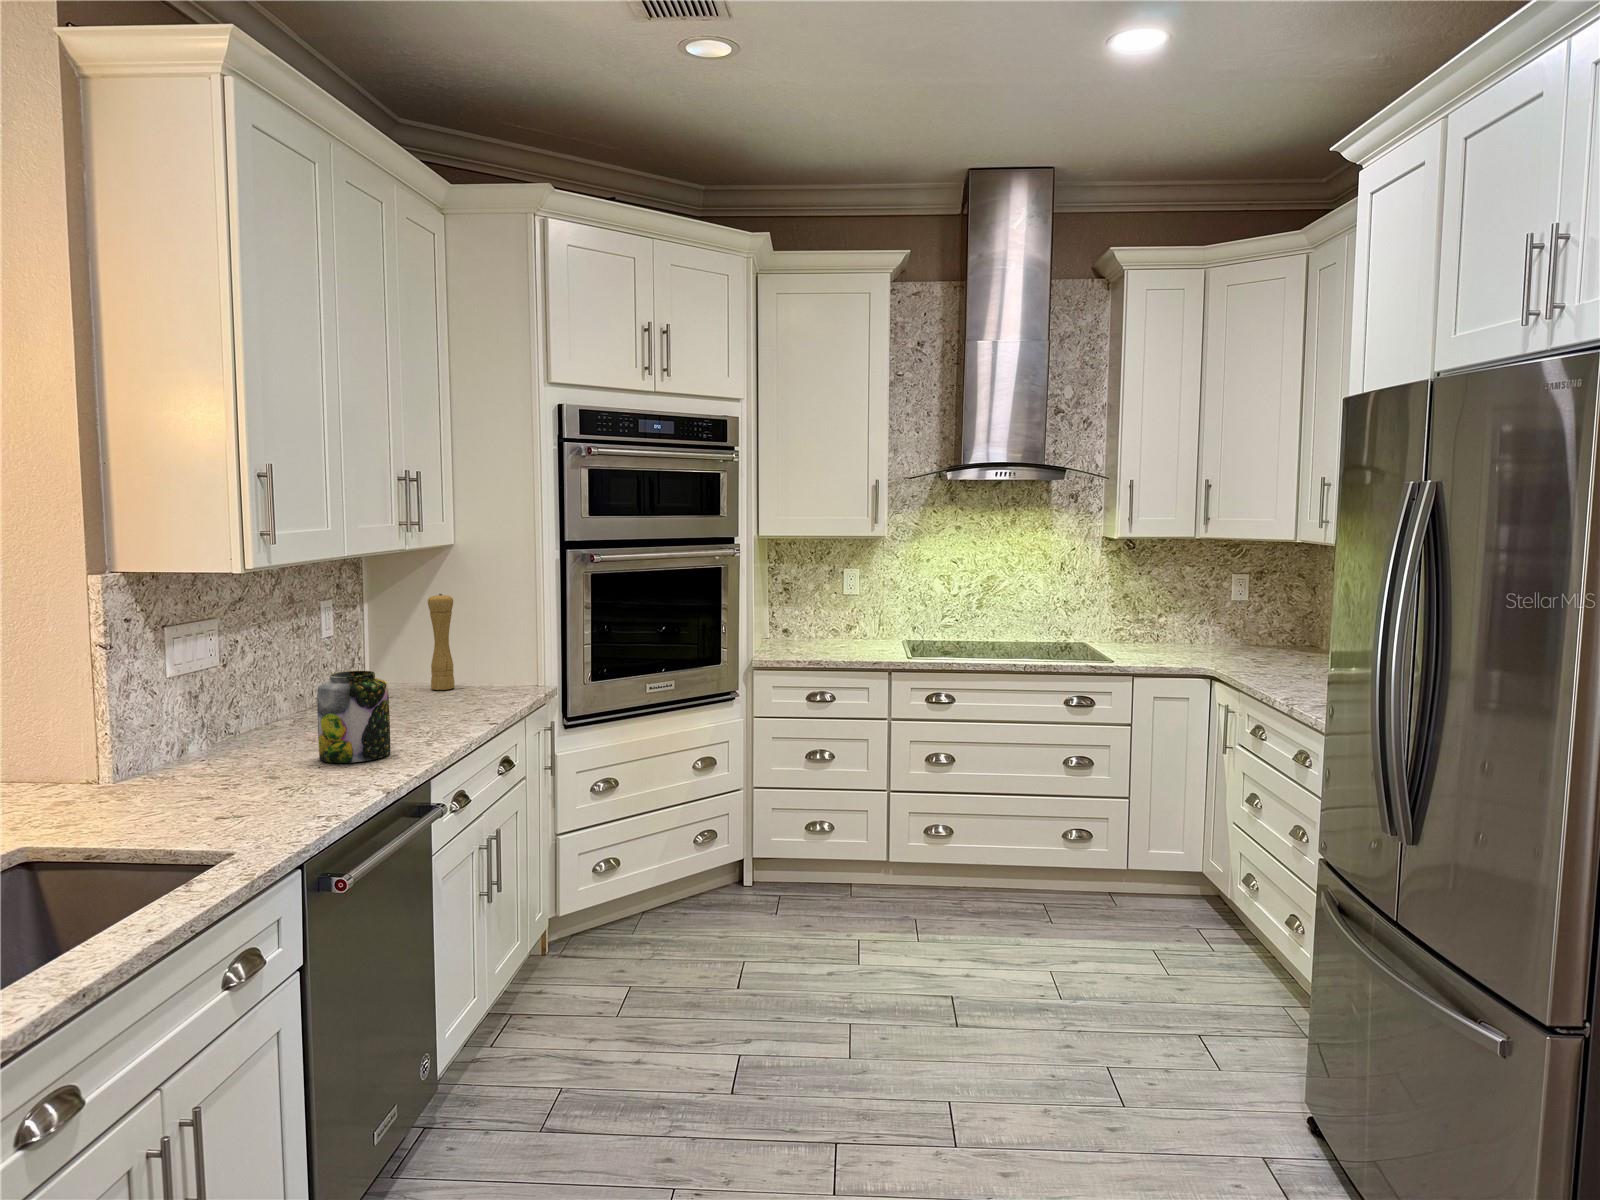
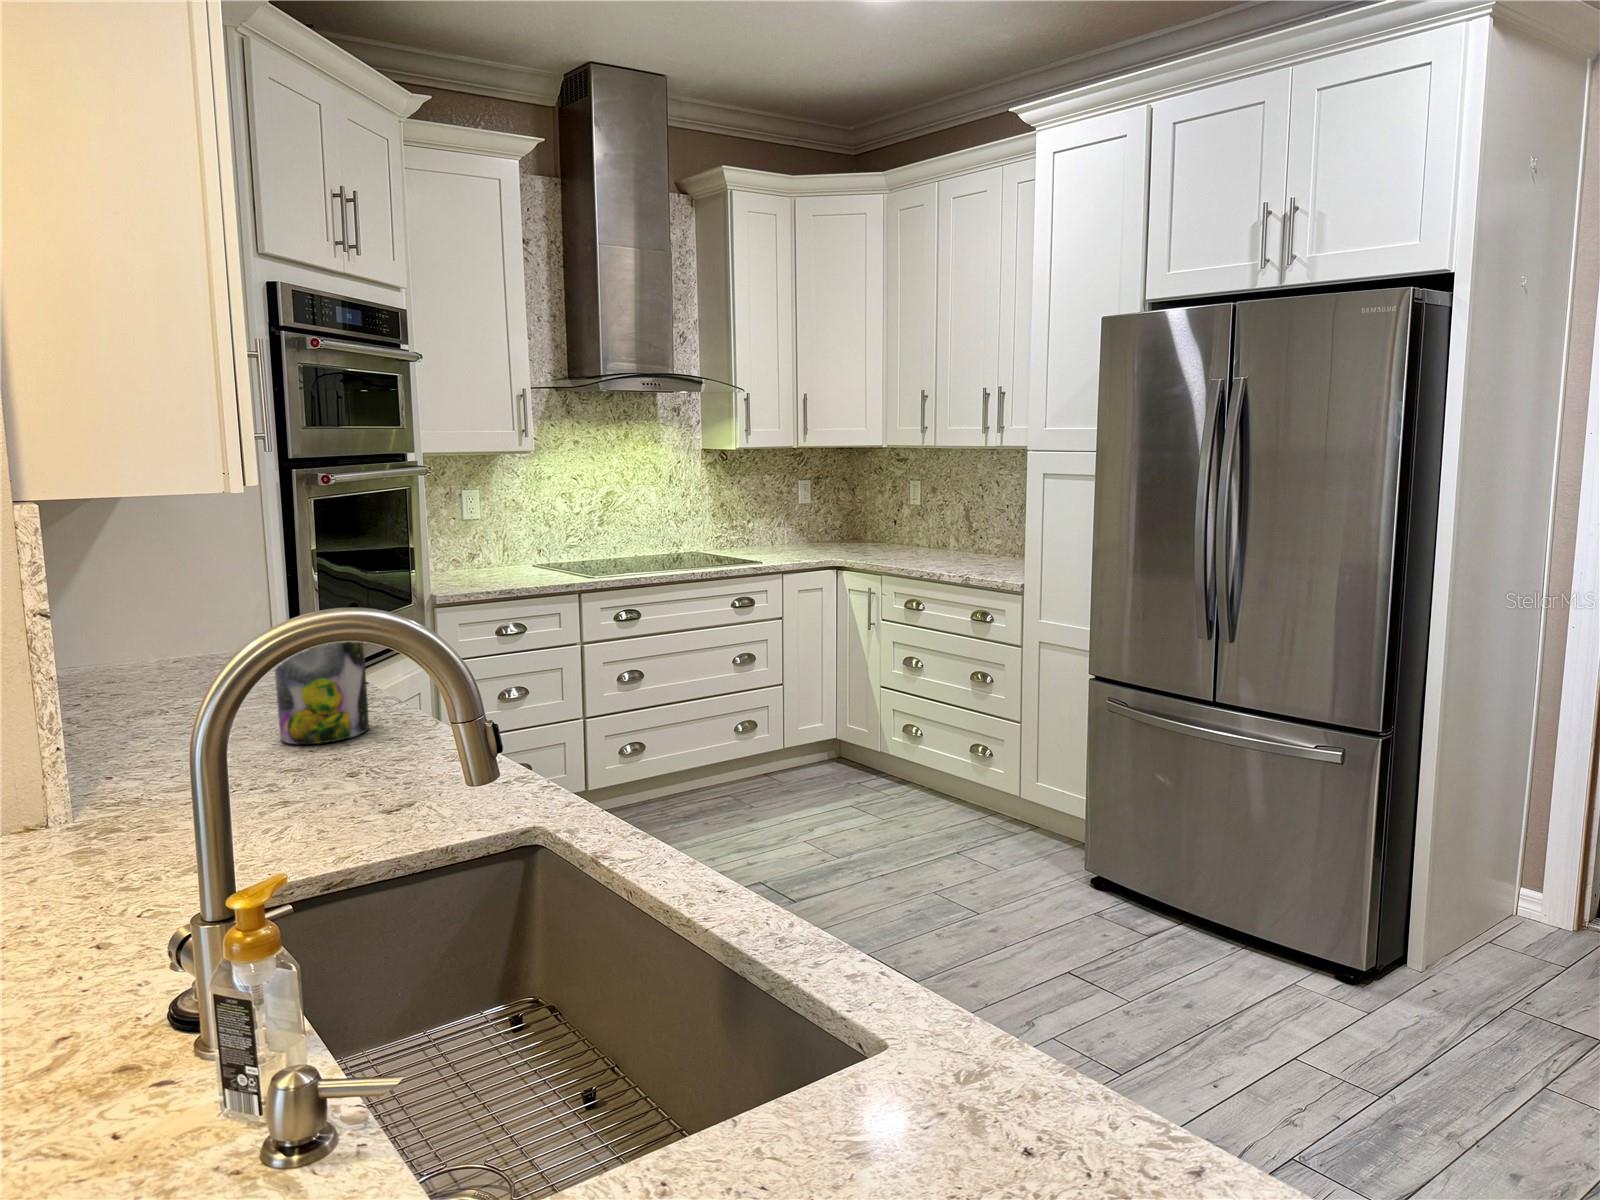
pepper mill: present [428,594,455,690] -> none [124,535,173,669]

